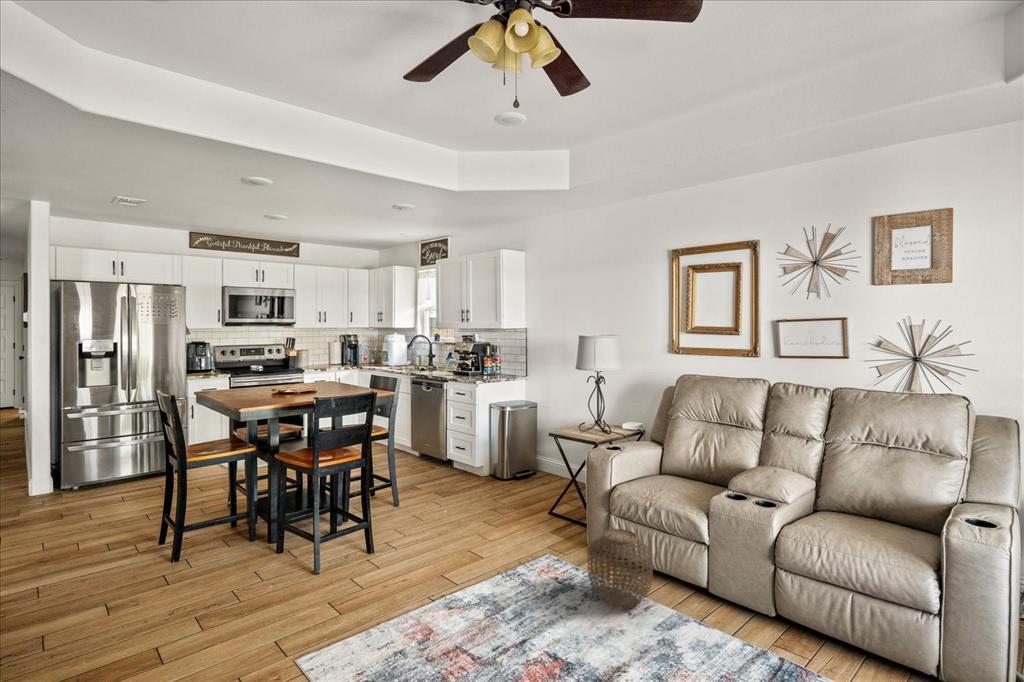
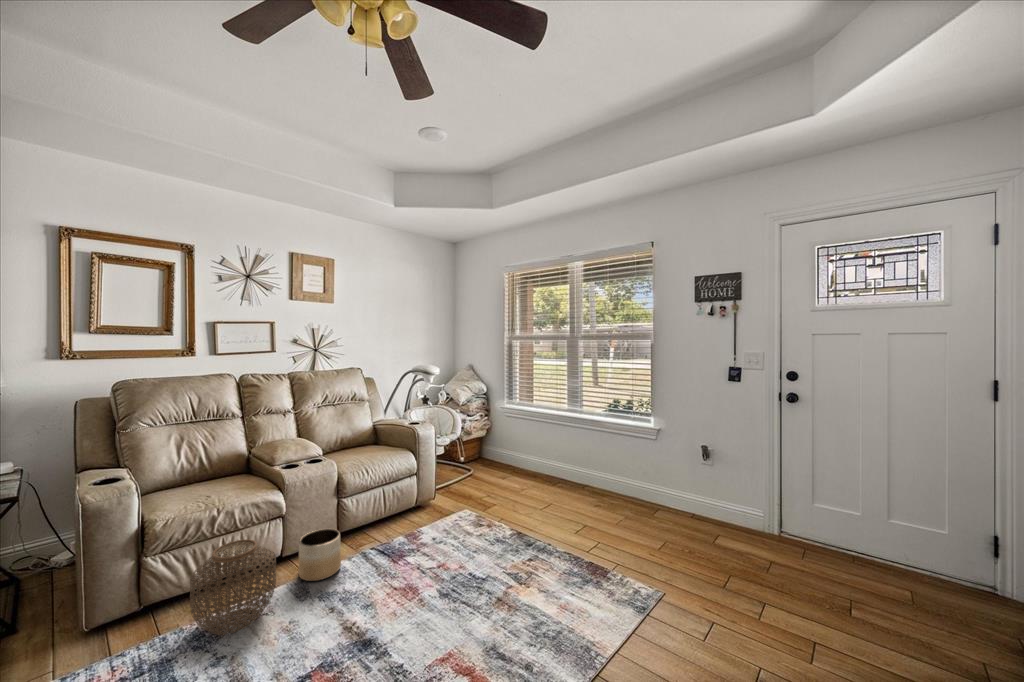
planter: none [688,575,736,637] -> present [299,529,341,581]

